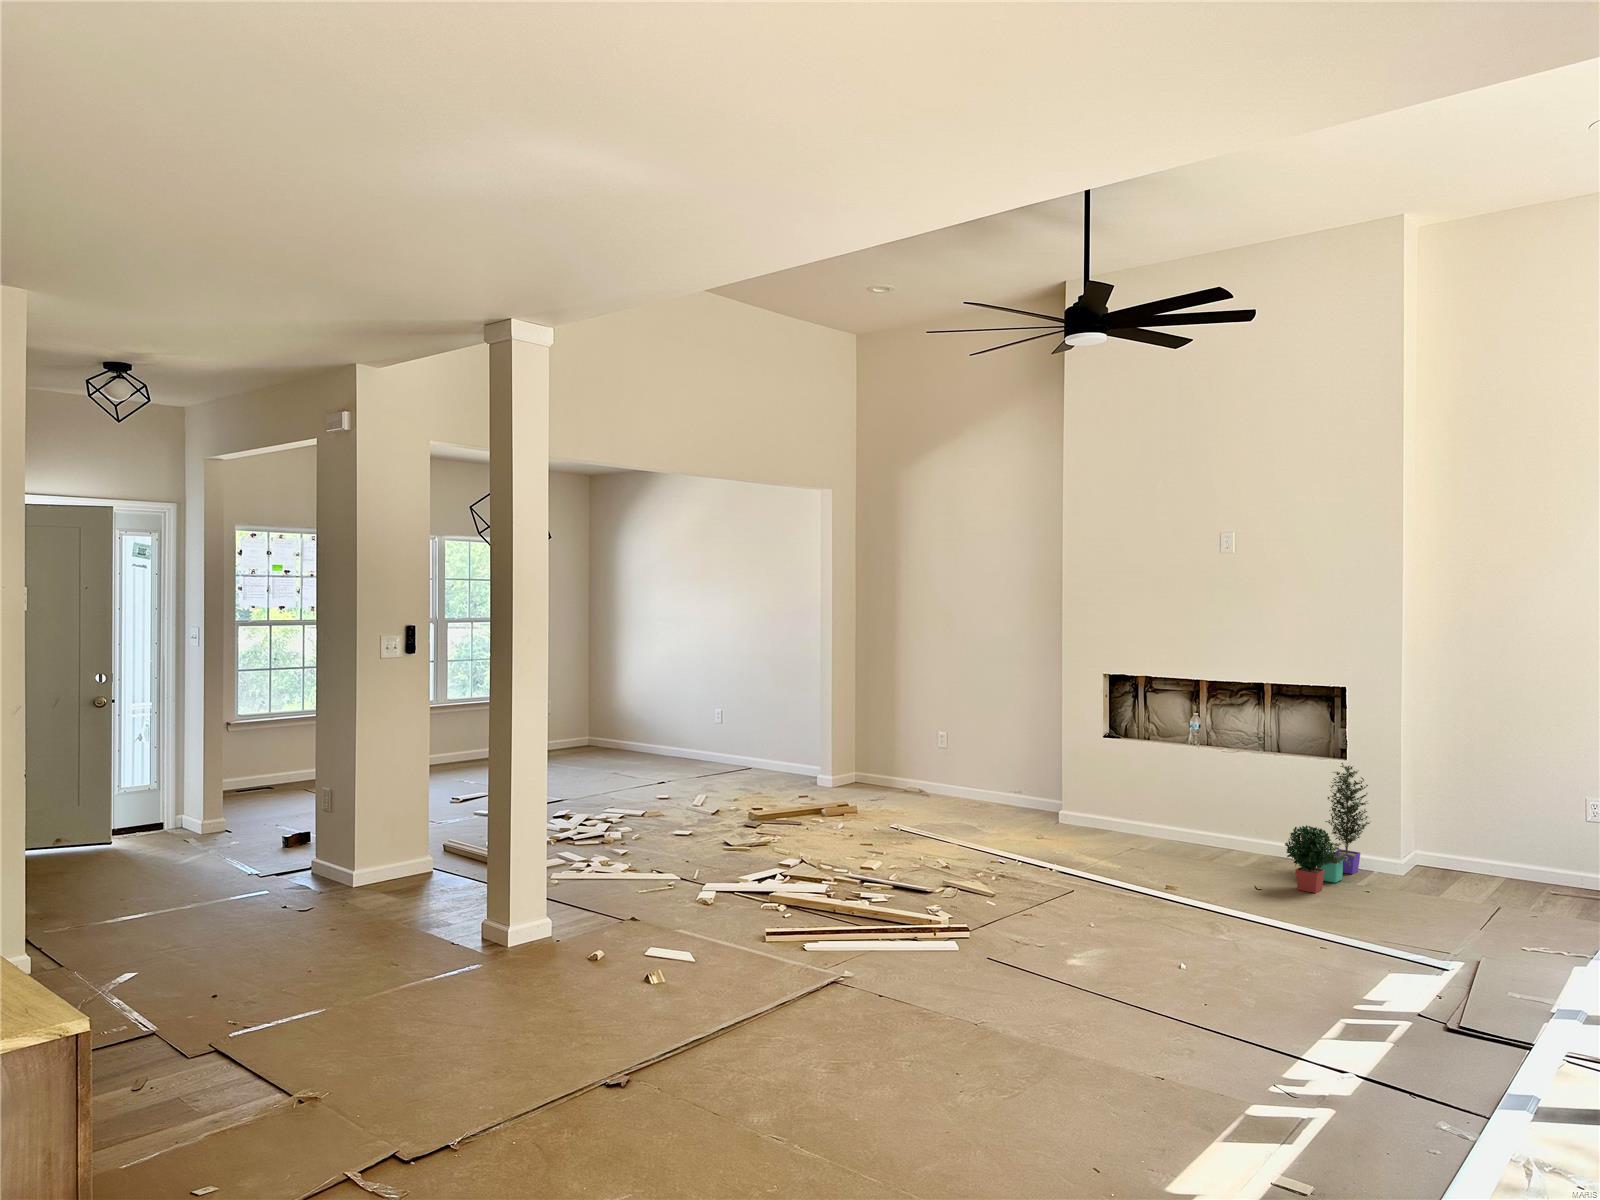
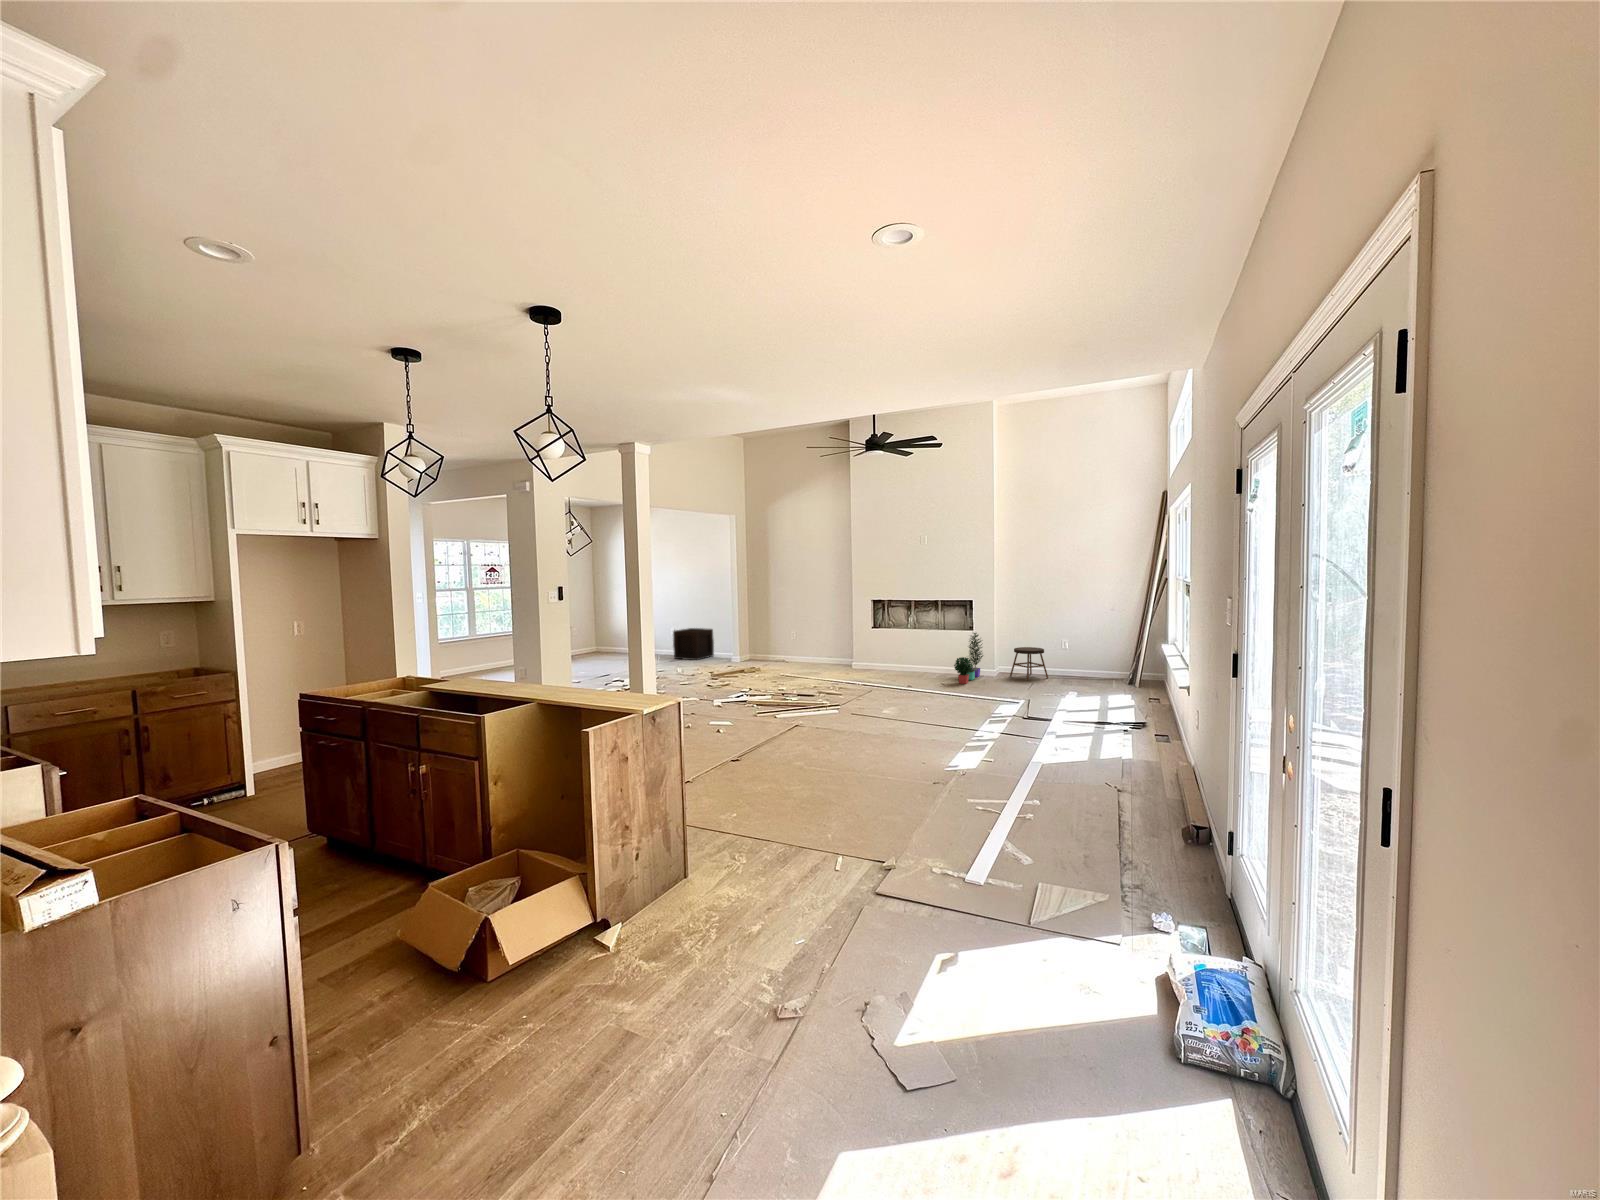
wooden crate: none [709,711,790,778] -> present [673,628,714,660]
stool: none [1438,810,1544,897] -> present [1010,647,1048,680]

